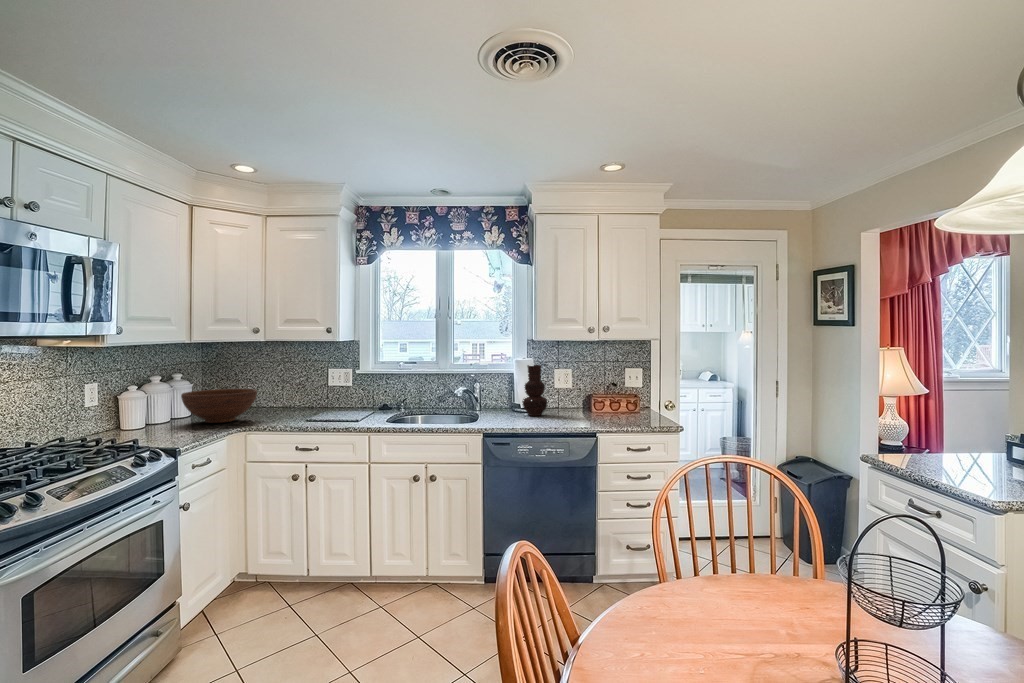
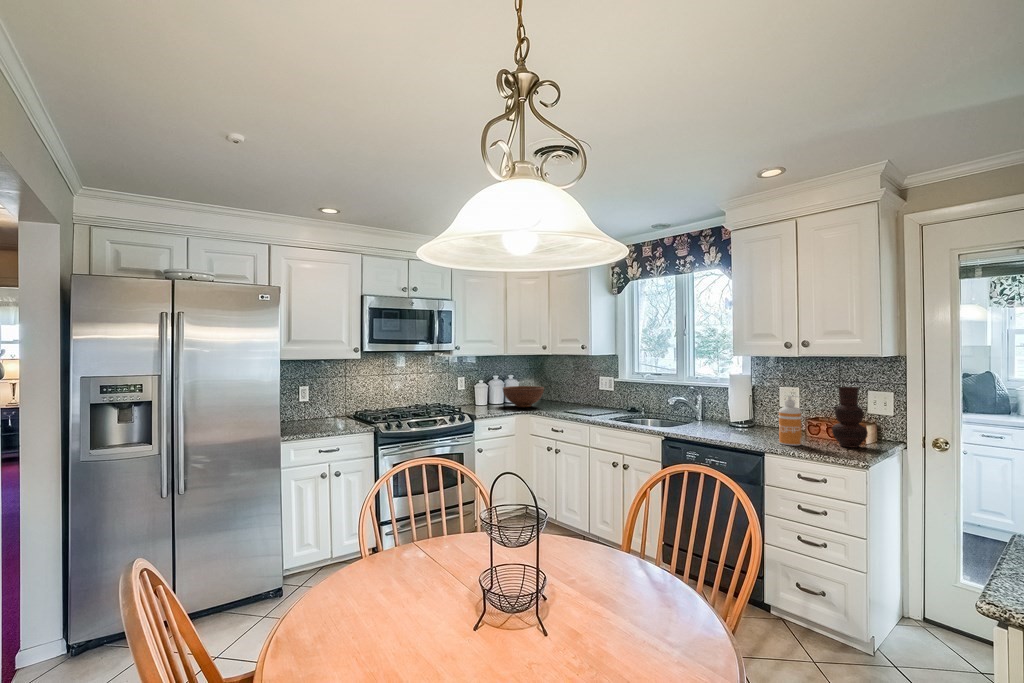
vase: present [522,365,547,416] -> present [832,387,868,448]
soap dispenser: none [595,375,614,422] -> present [779,395,802,446]

